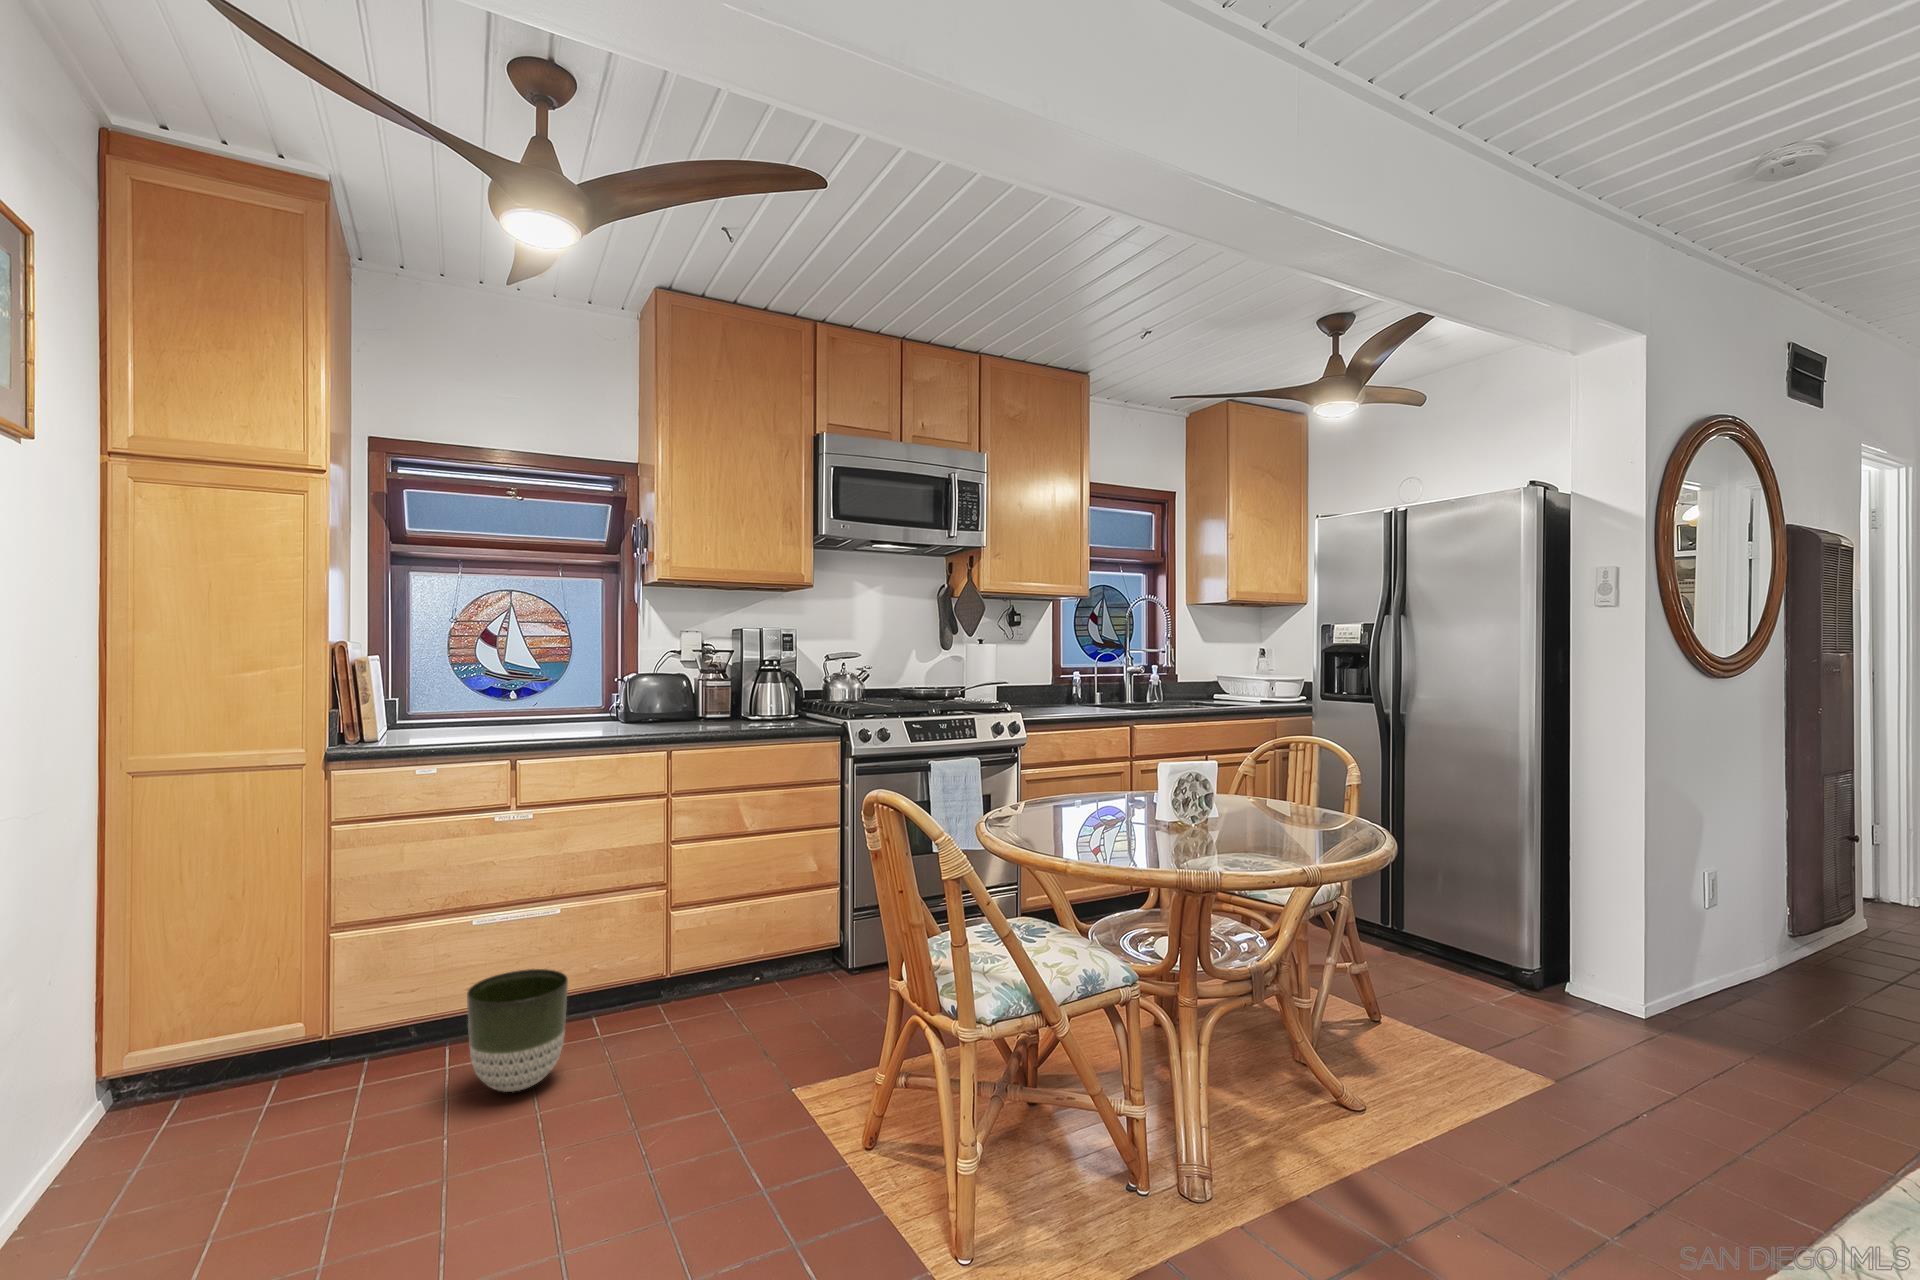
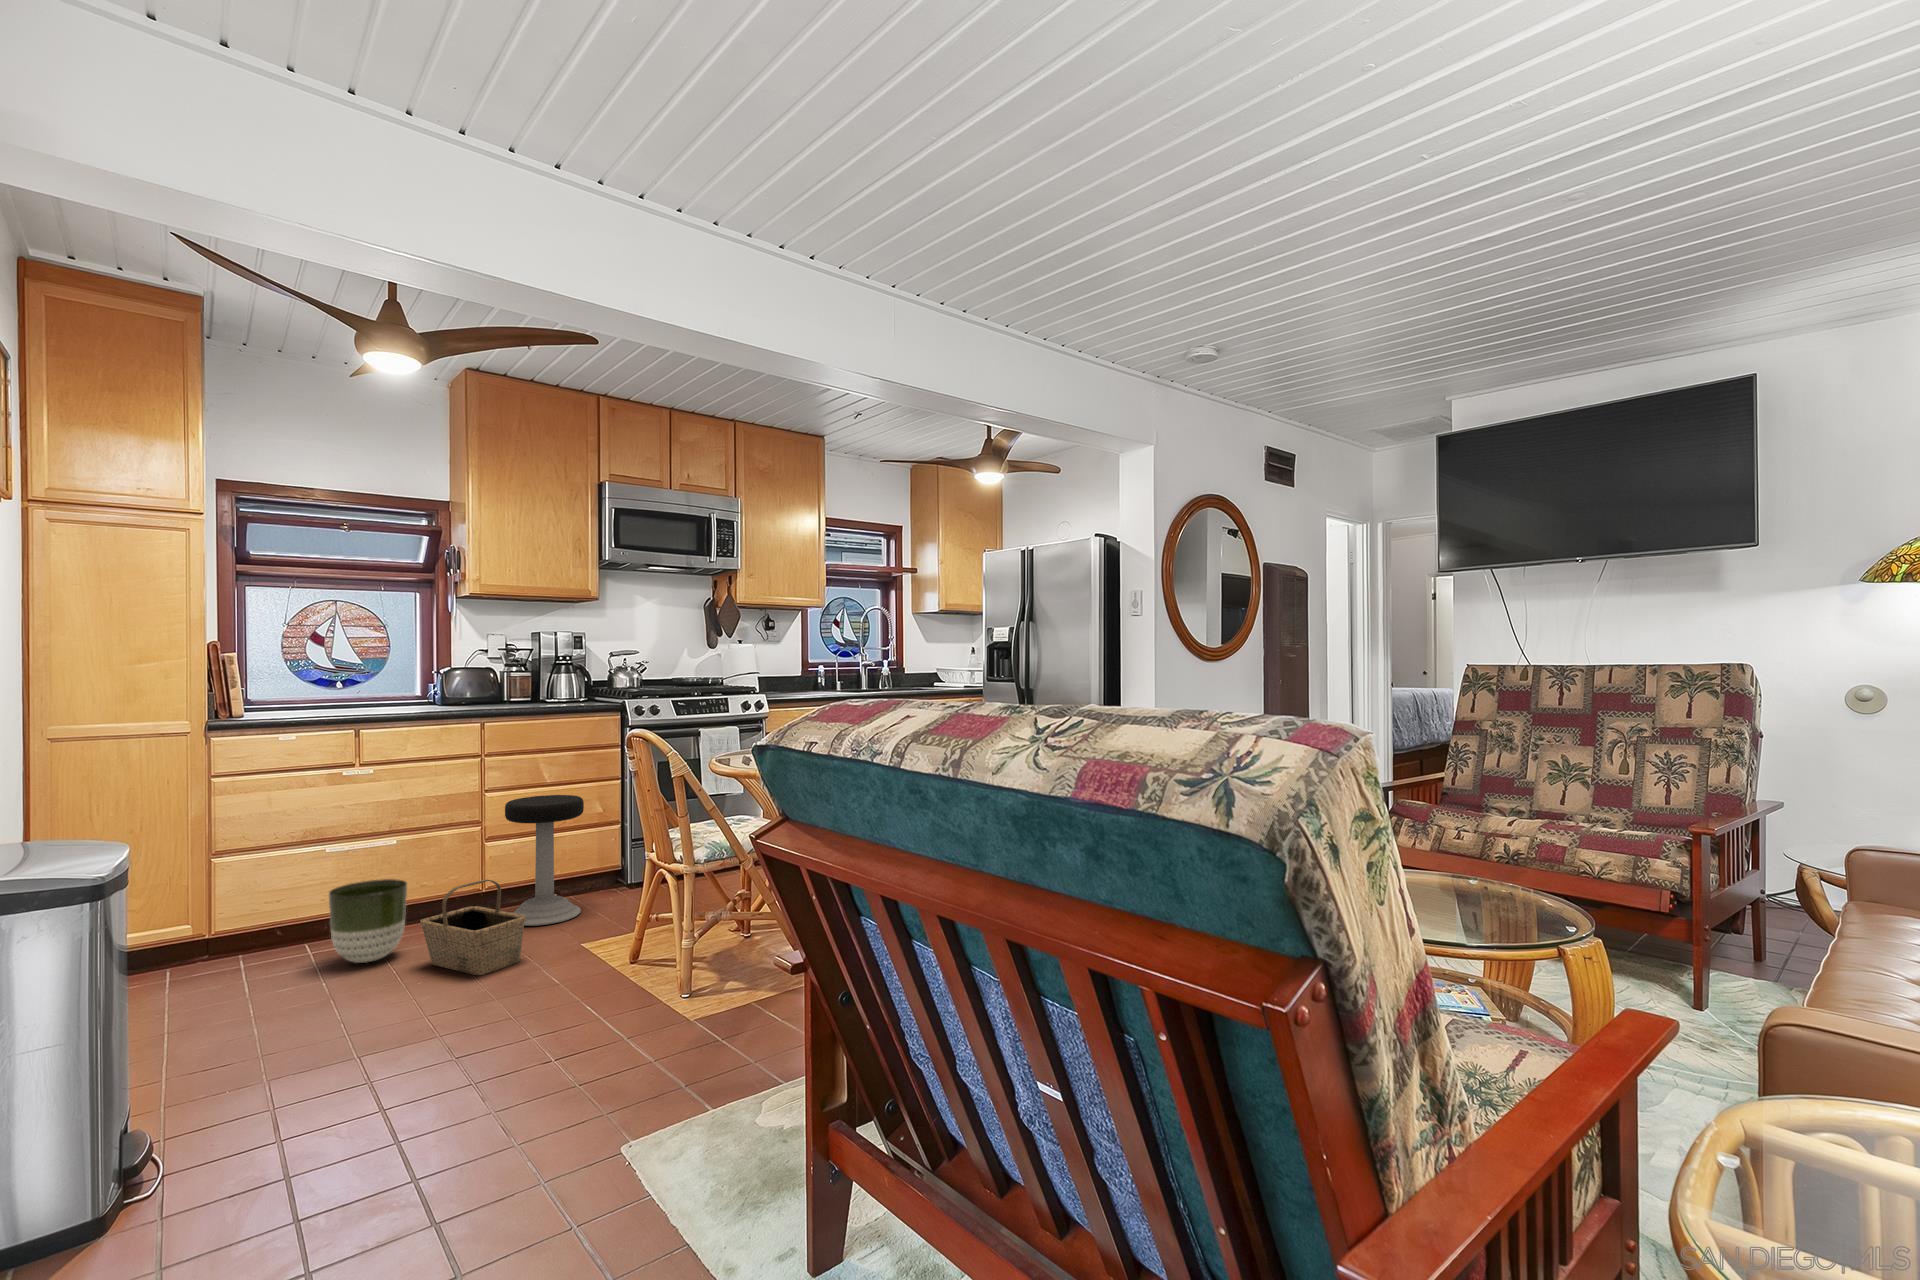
stool: none [696,850,795,1038] -> present [505,795,584,926]
basket: none [580,989,719,1142] -> present [420,880,526,975]

